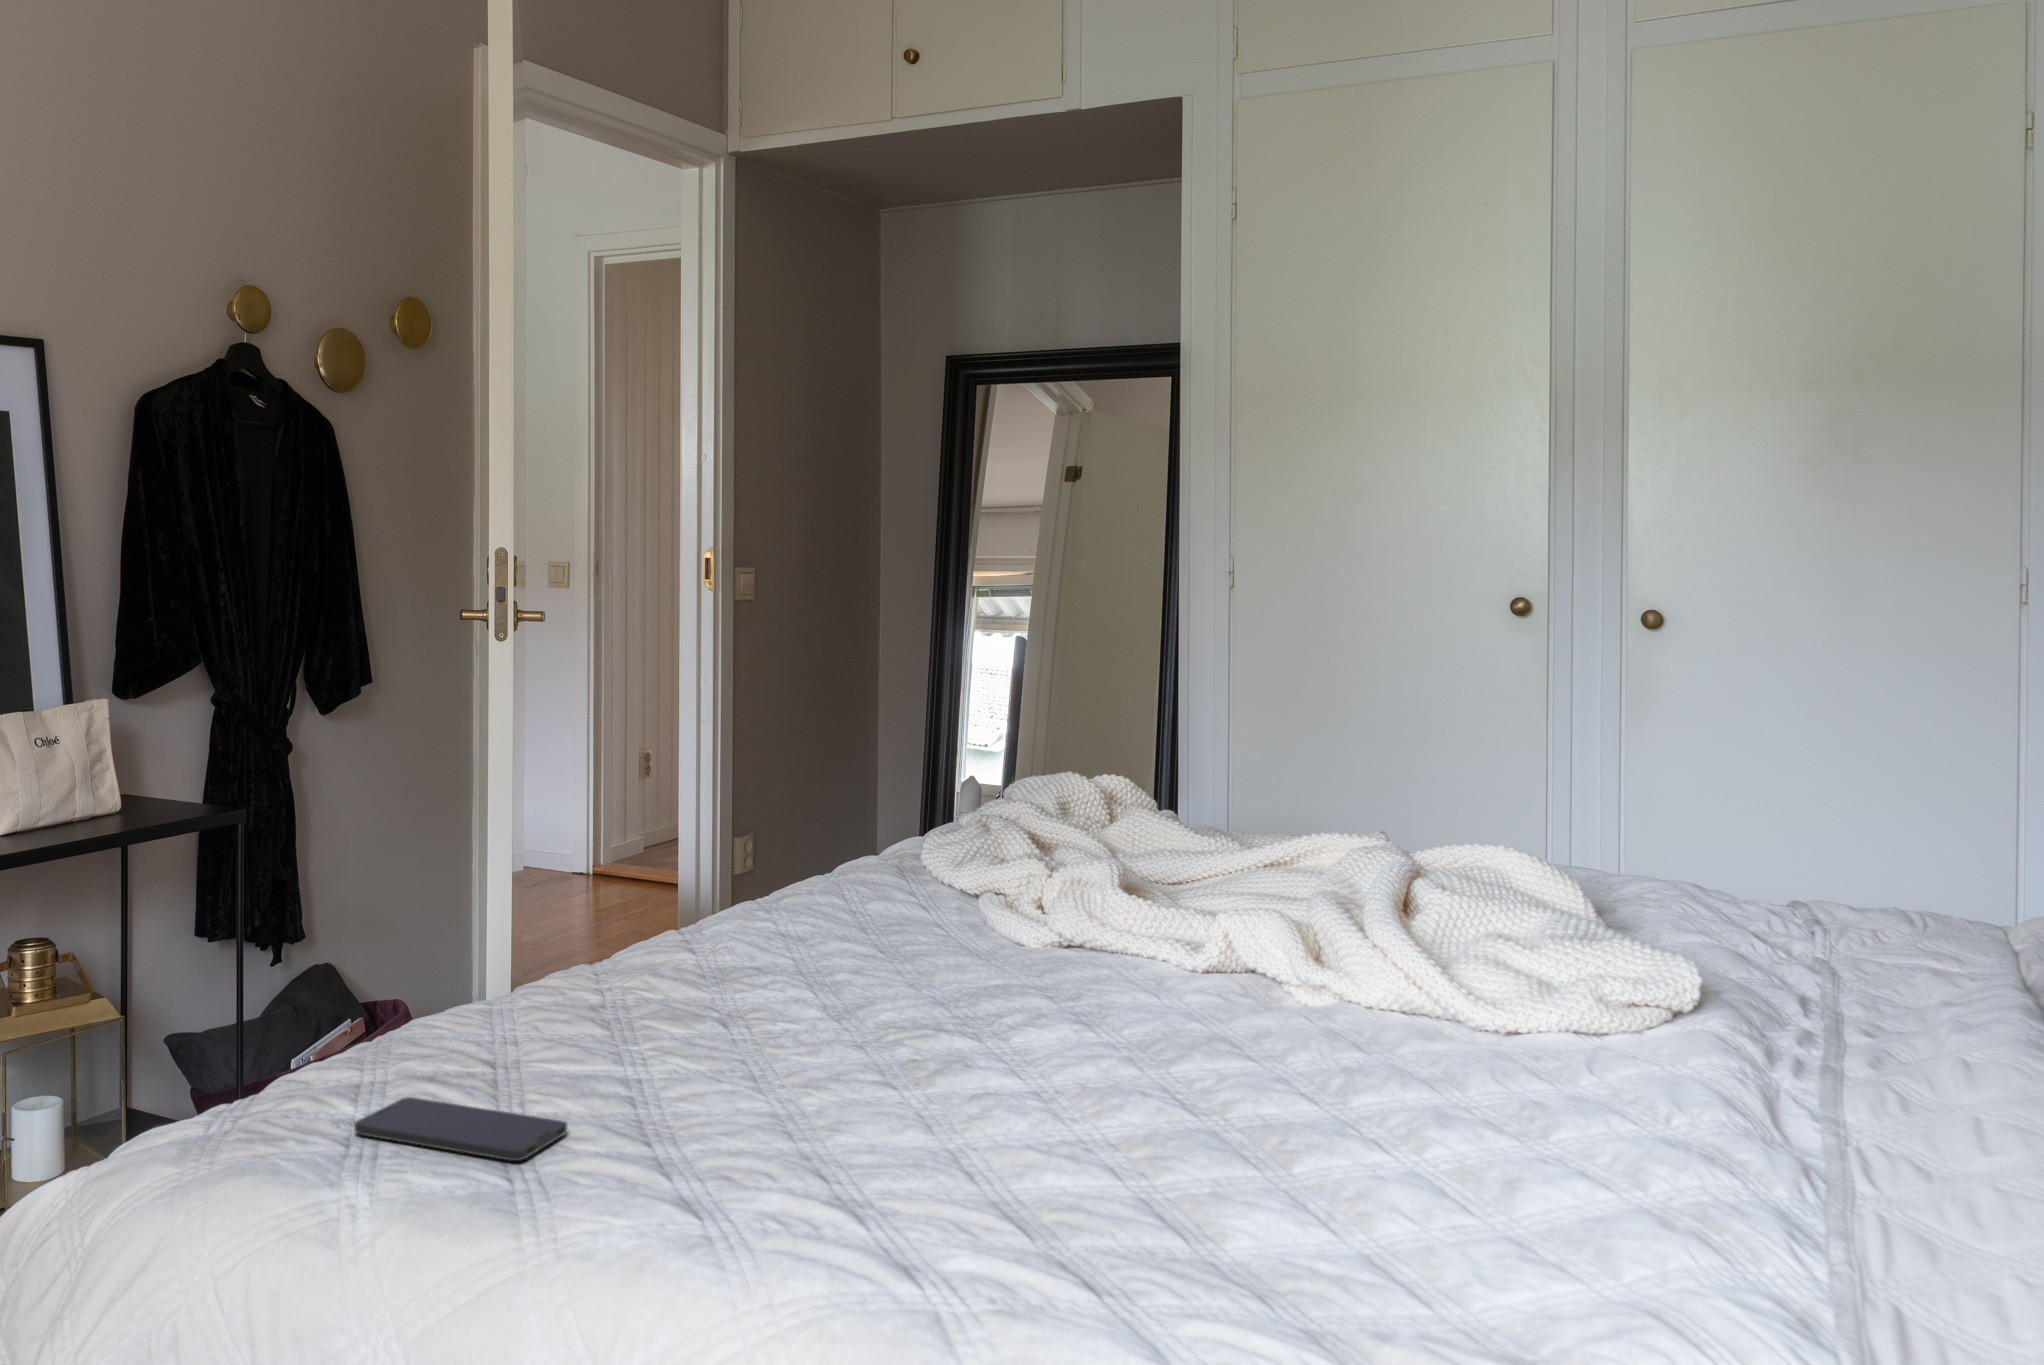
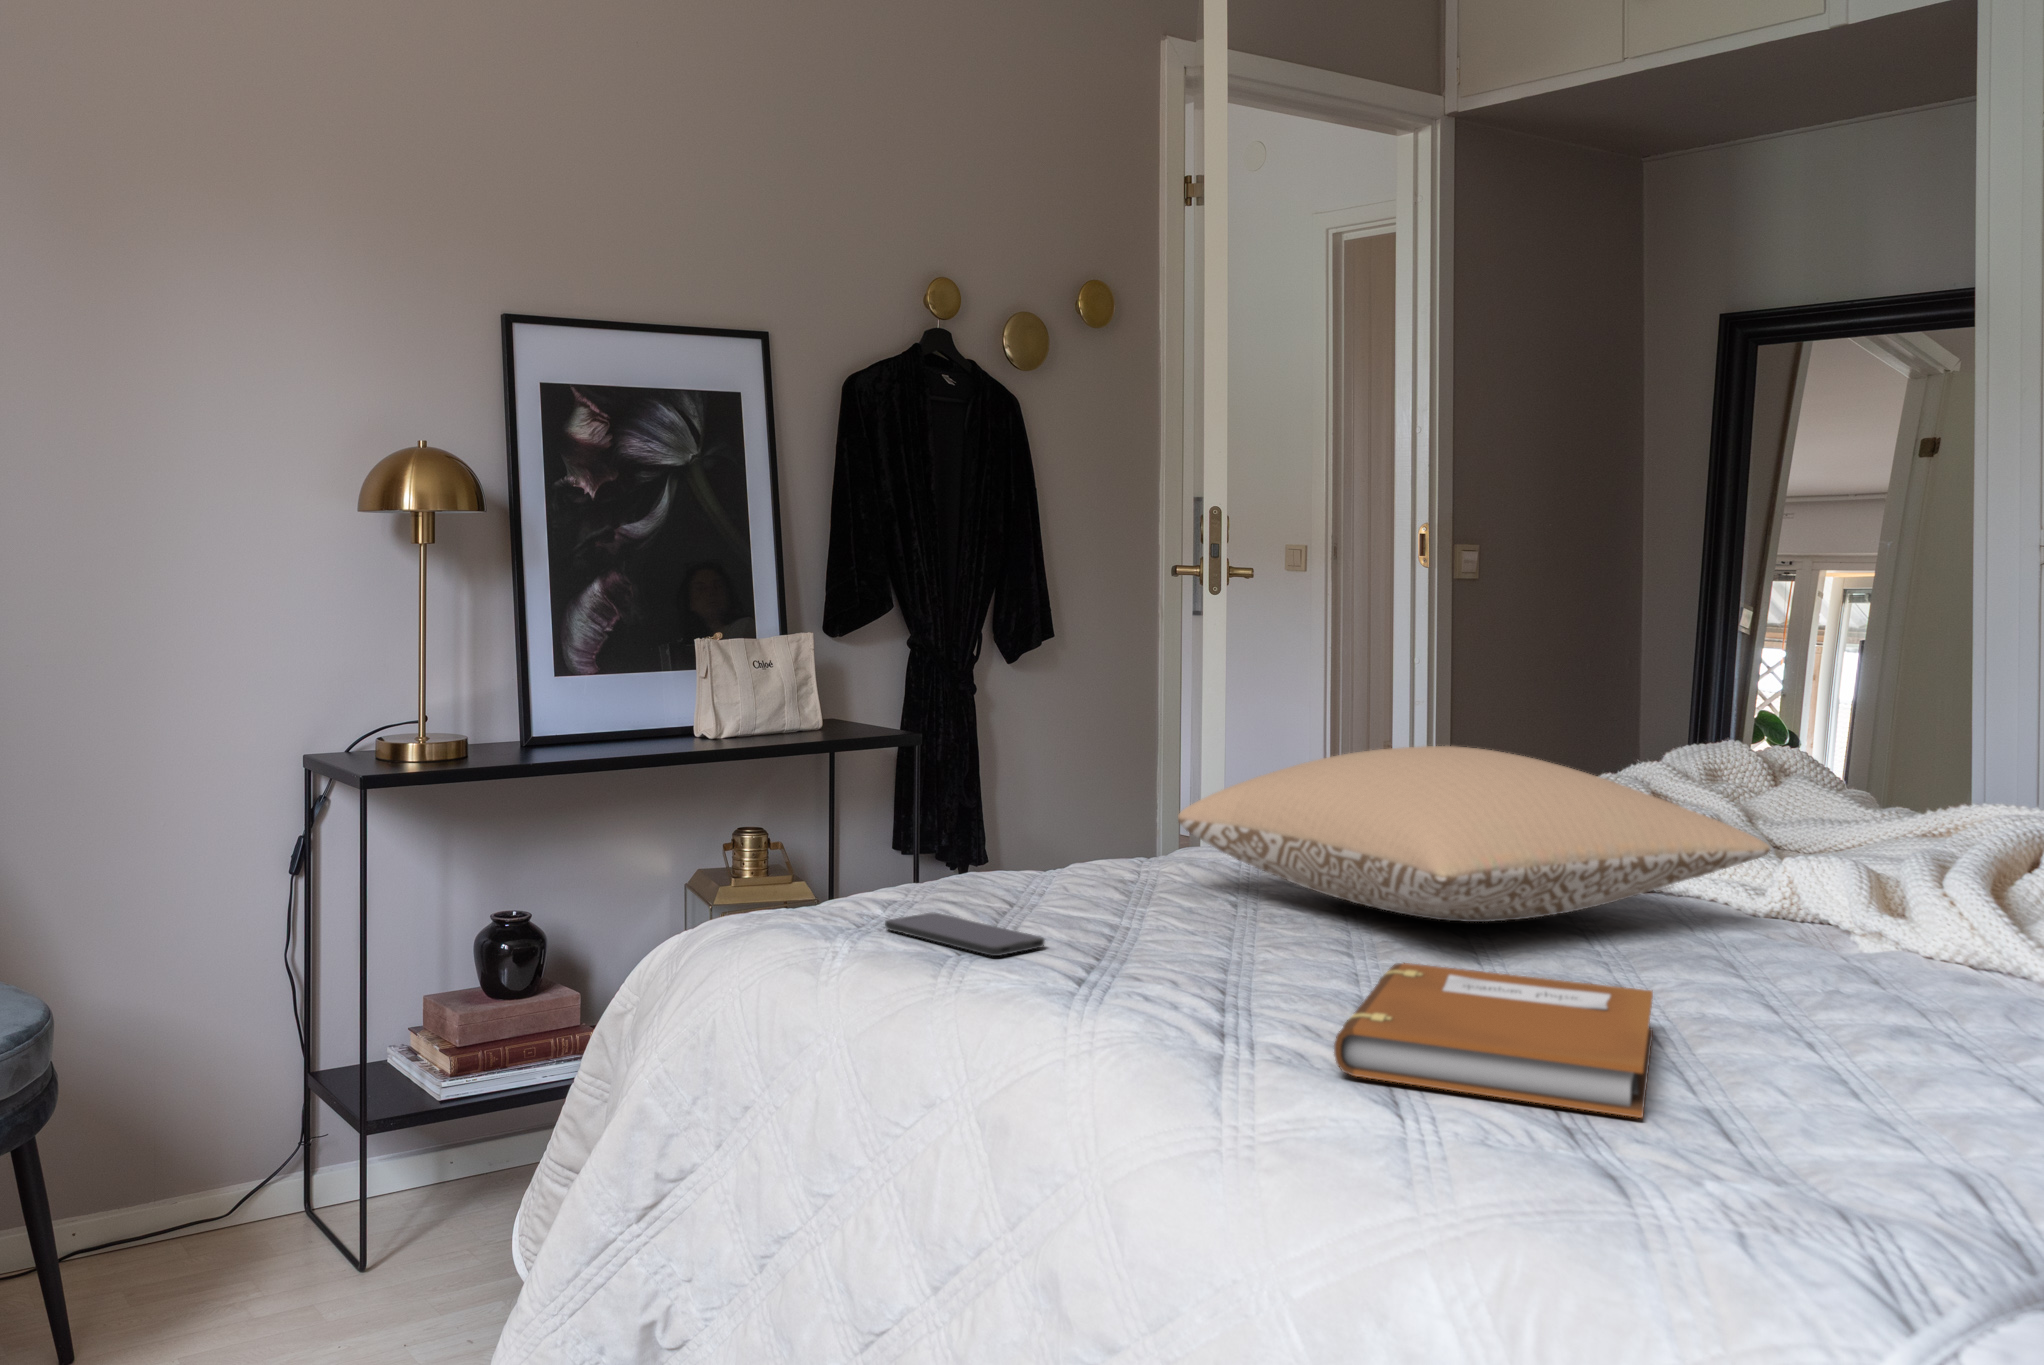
pillow: none [658,829,1226,1024] -> present [1178,746,1770,922]
notebook: none [983,1112,1355,1300] -> present [1334,963,1653,1118]

